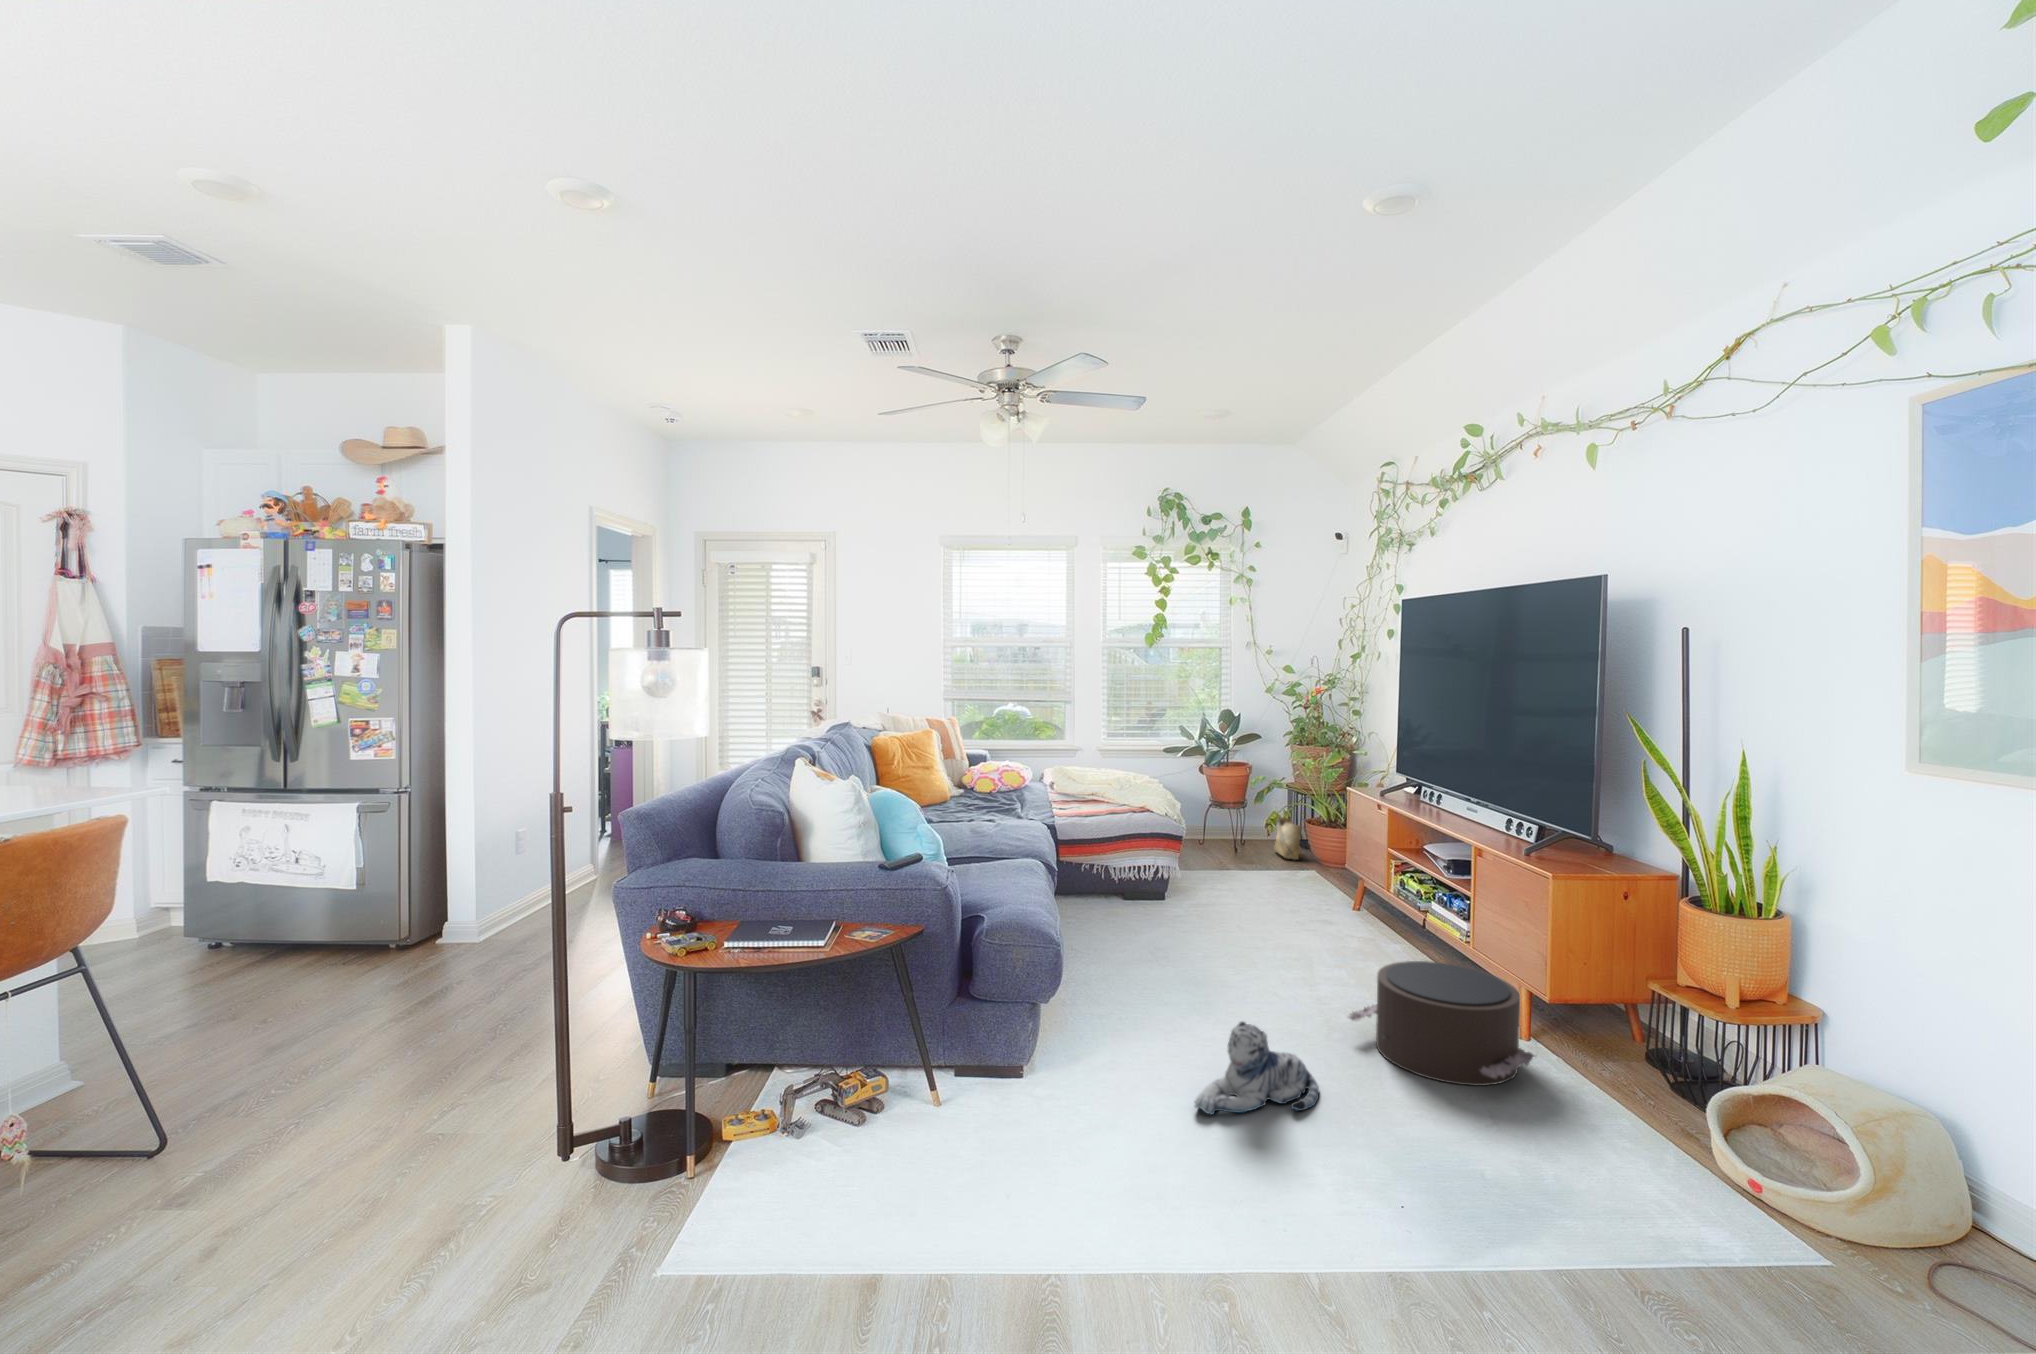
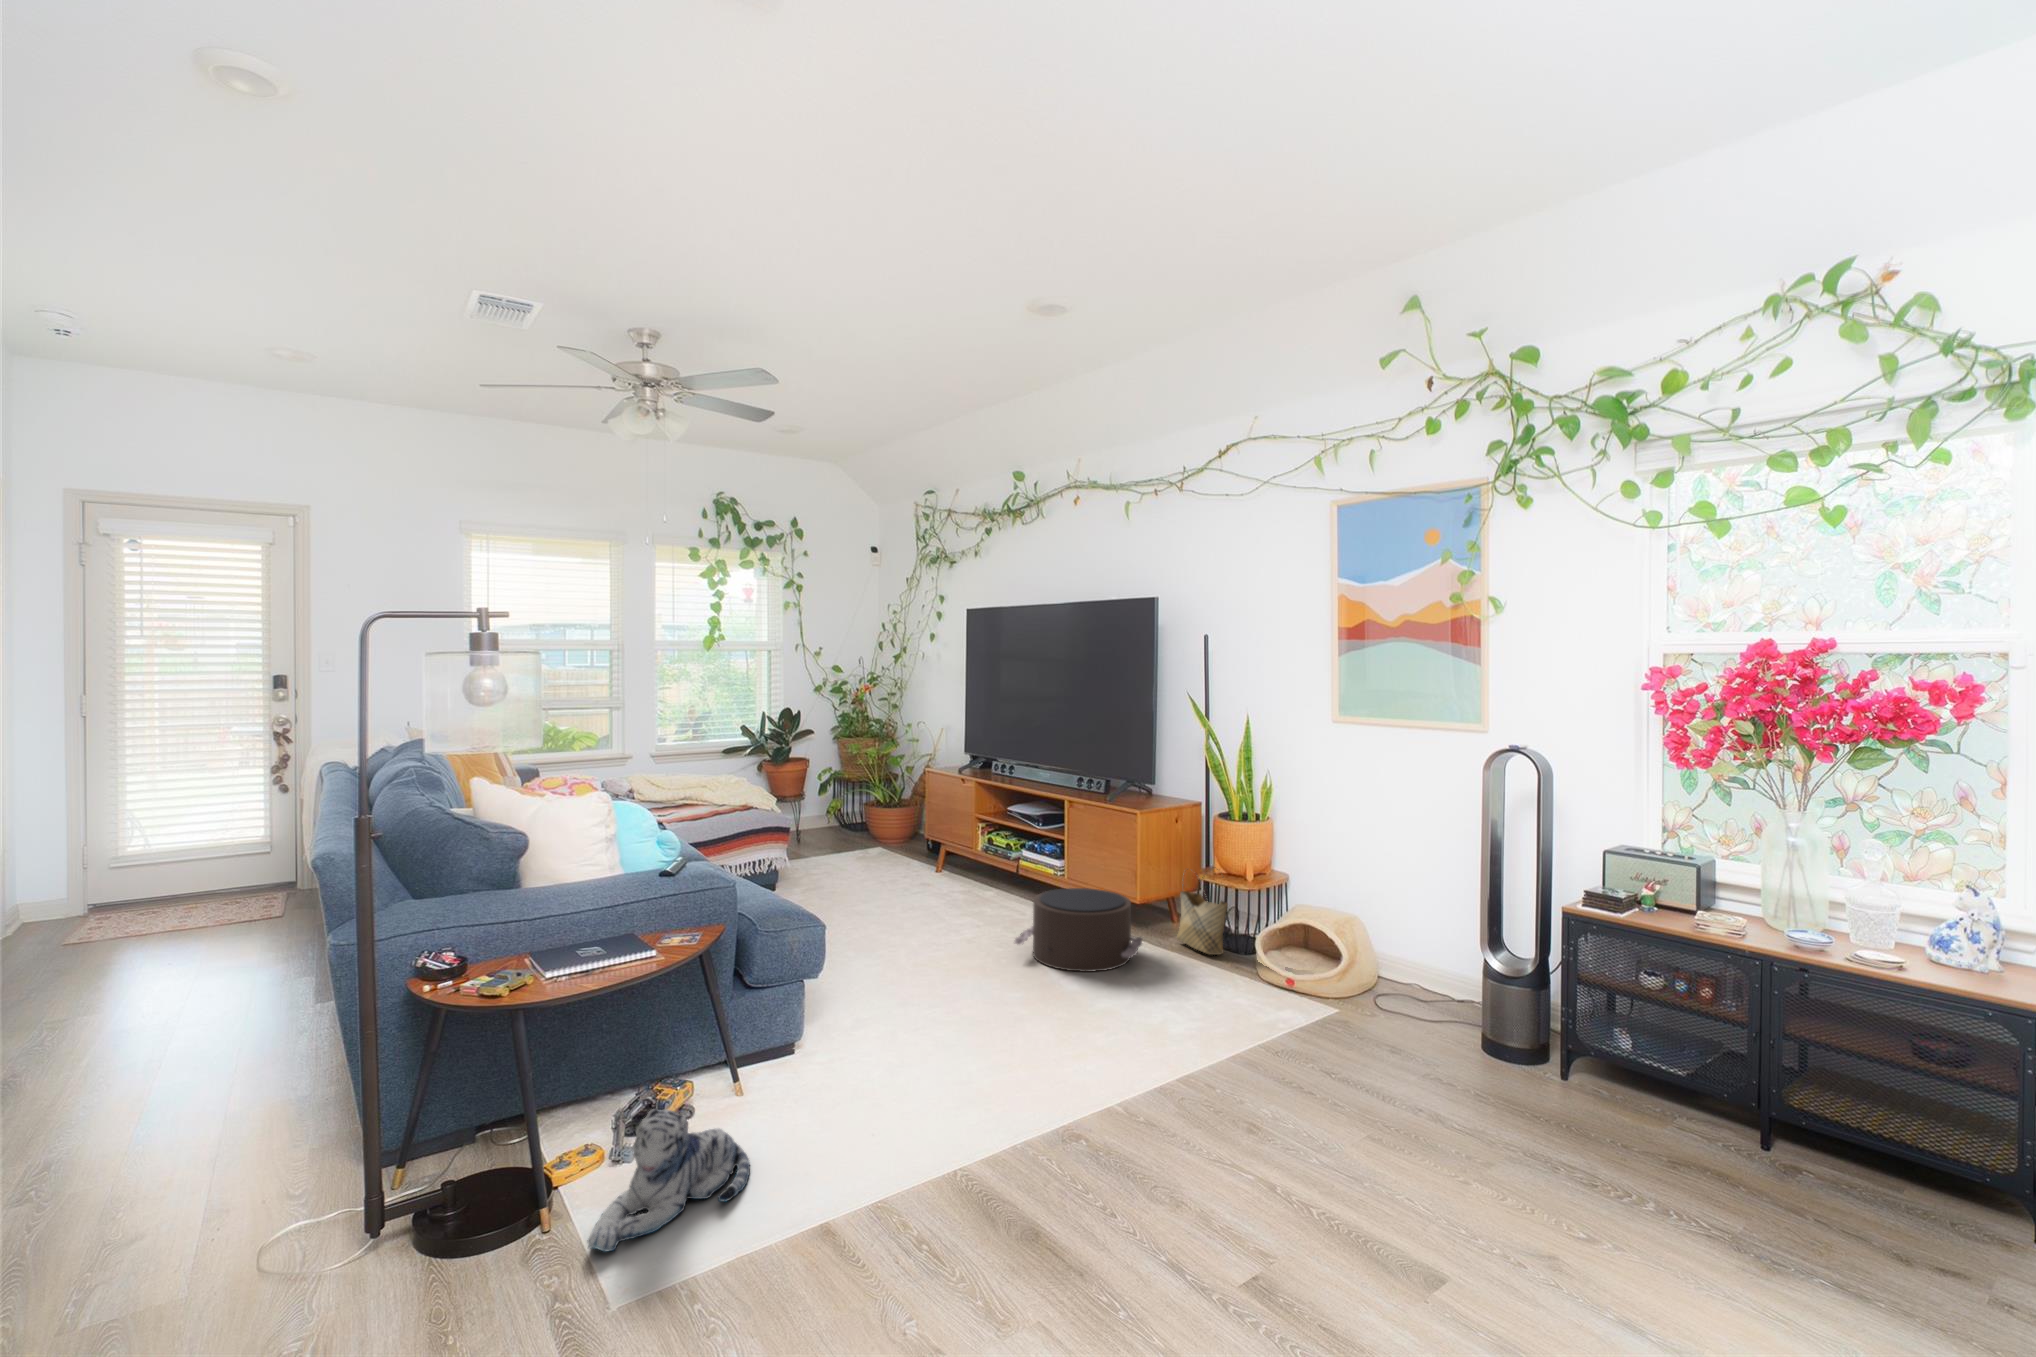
woven basket: present [1274,817,1302,859] -> present [1177,869,1228,955]
plush toy: present [1195,1021,1319,1115] -> present [588,1109,750,1252]

